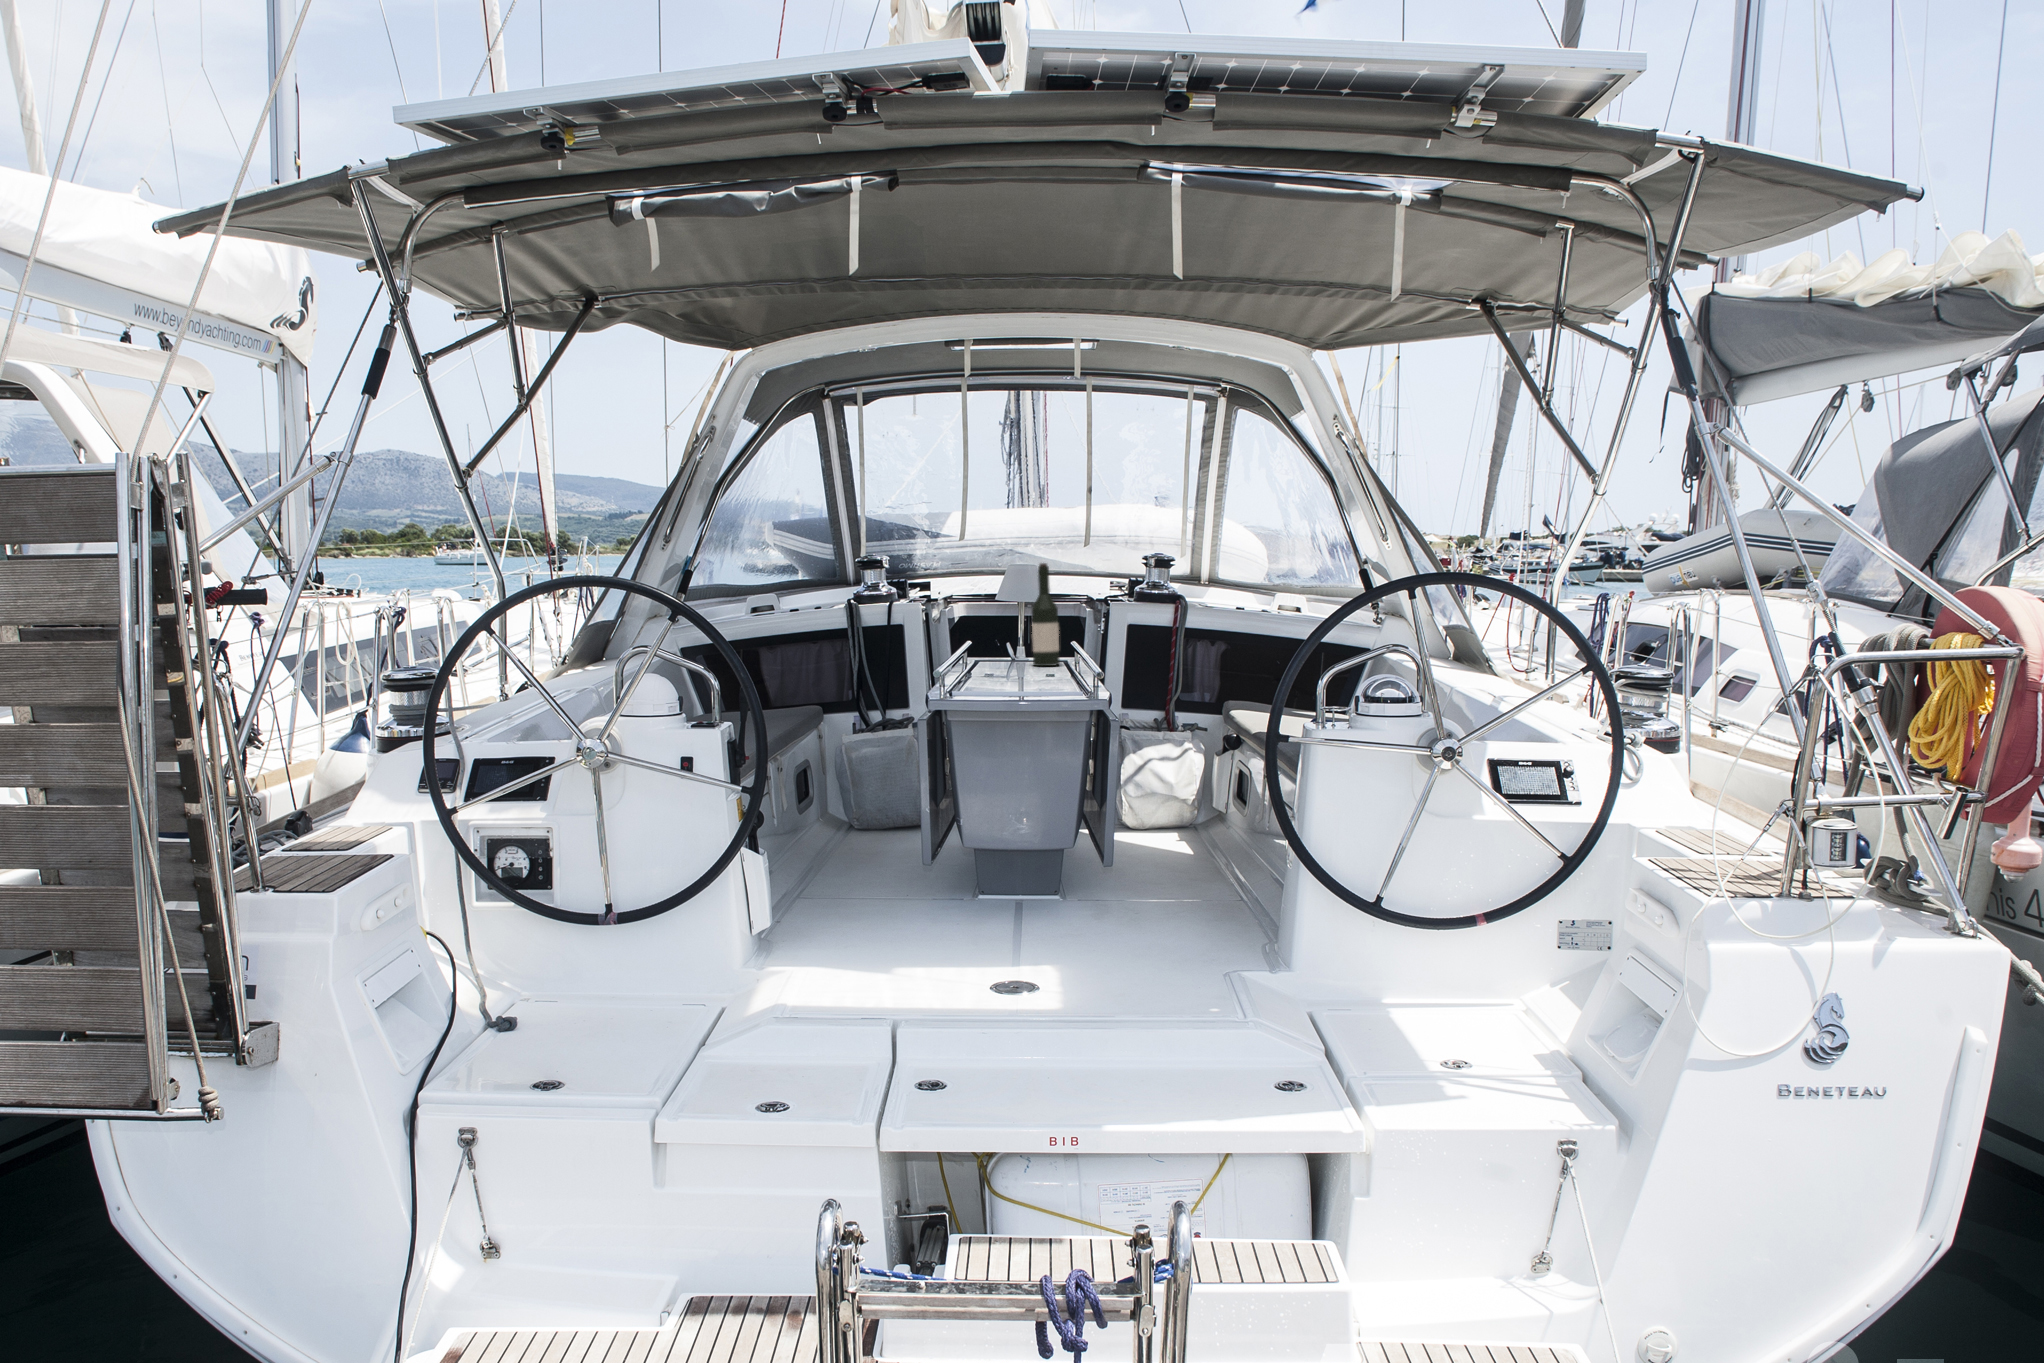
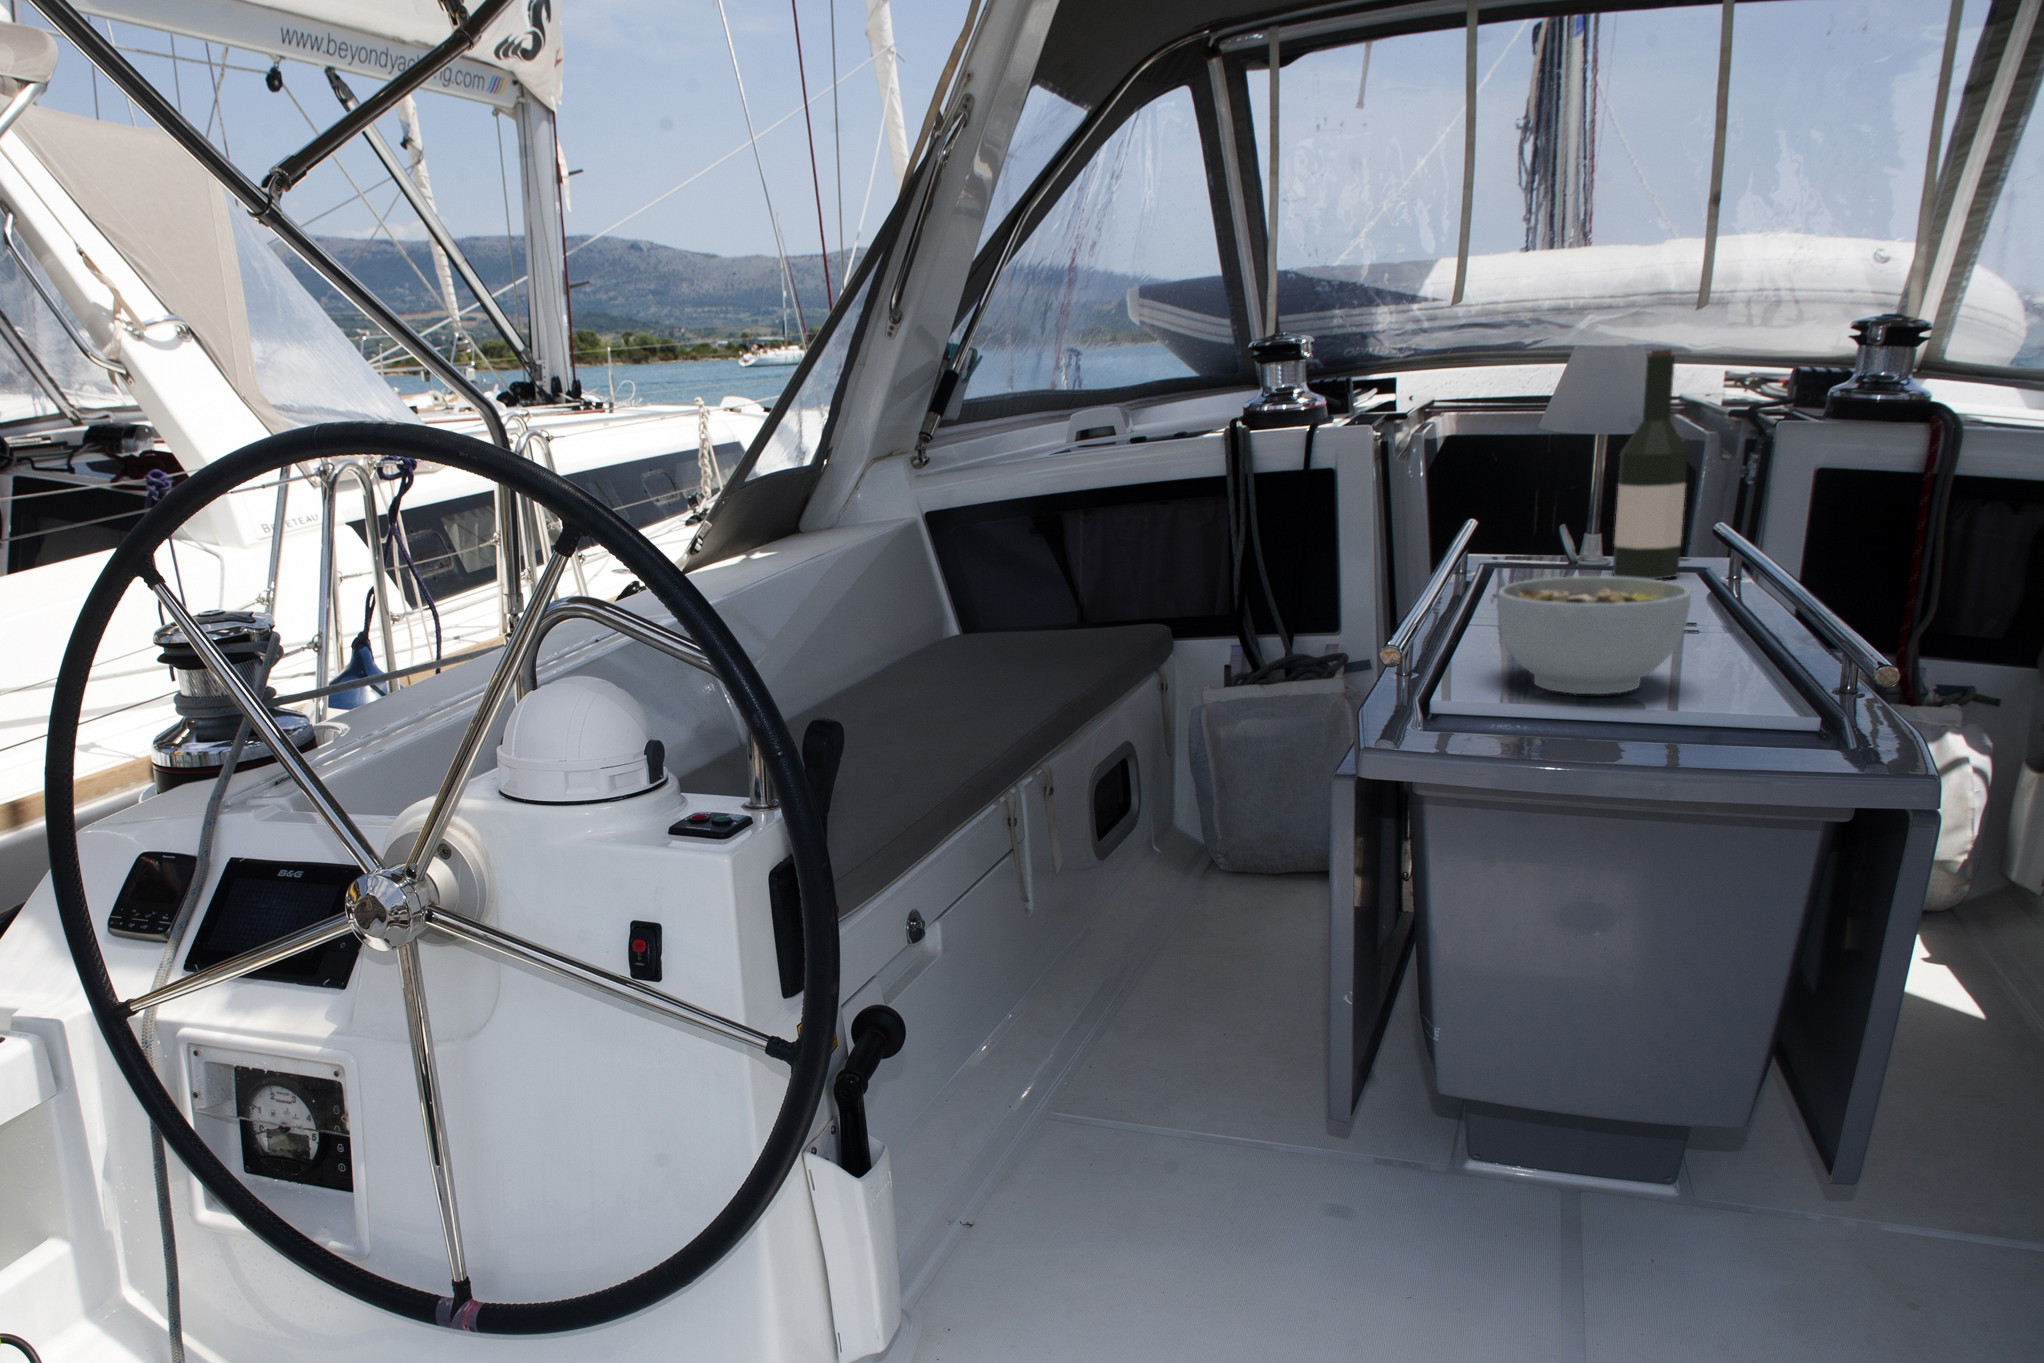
bowl: none [975,649,1043,692] -> present [1497,576,1691,694]

